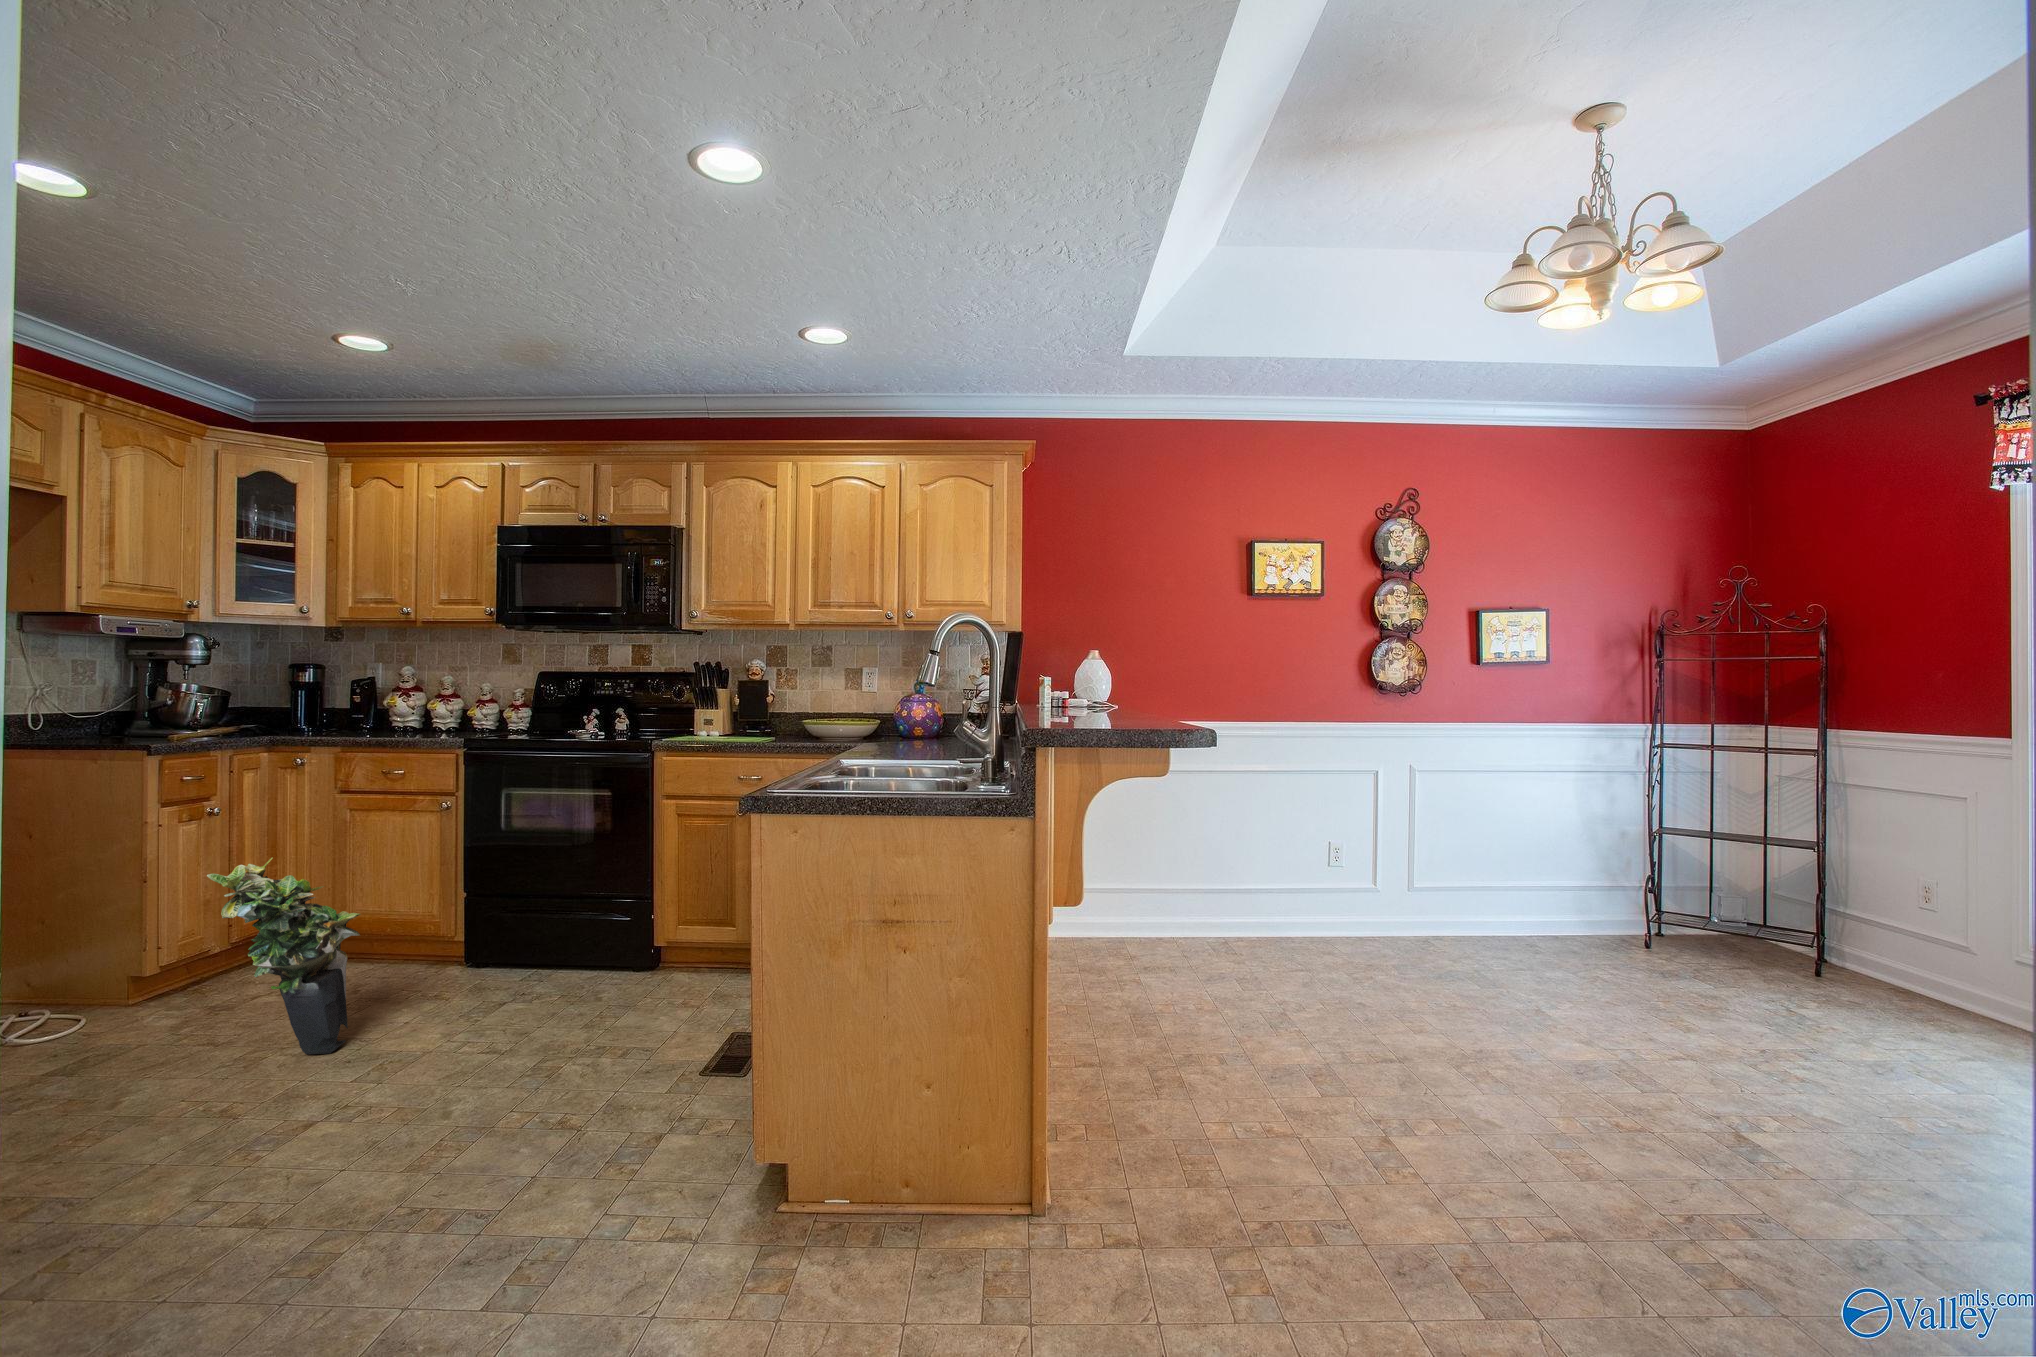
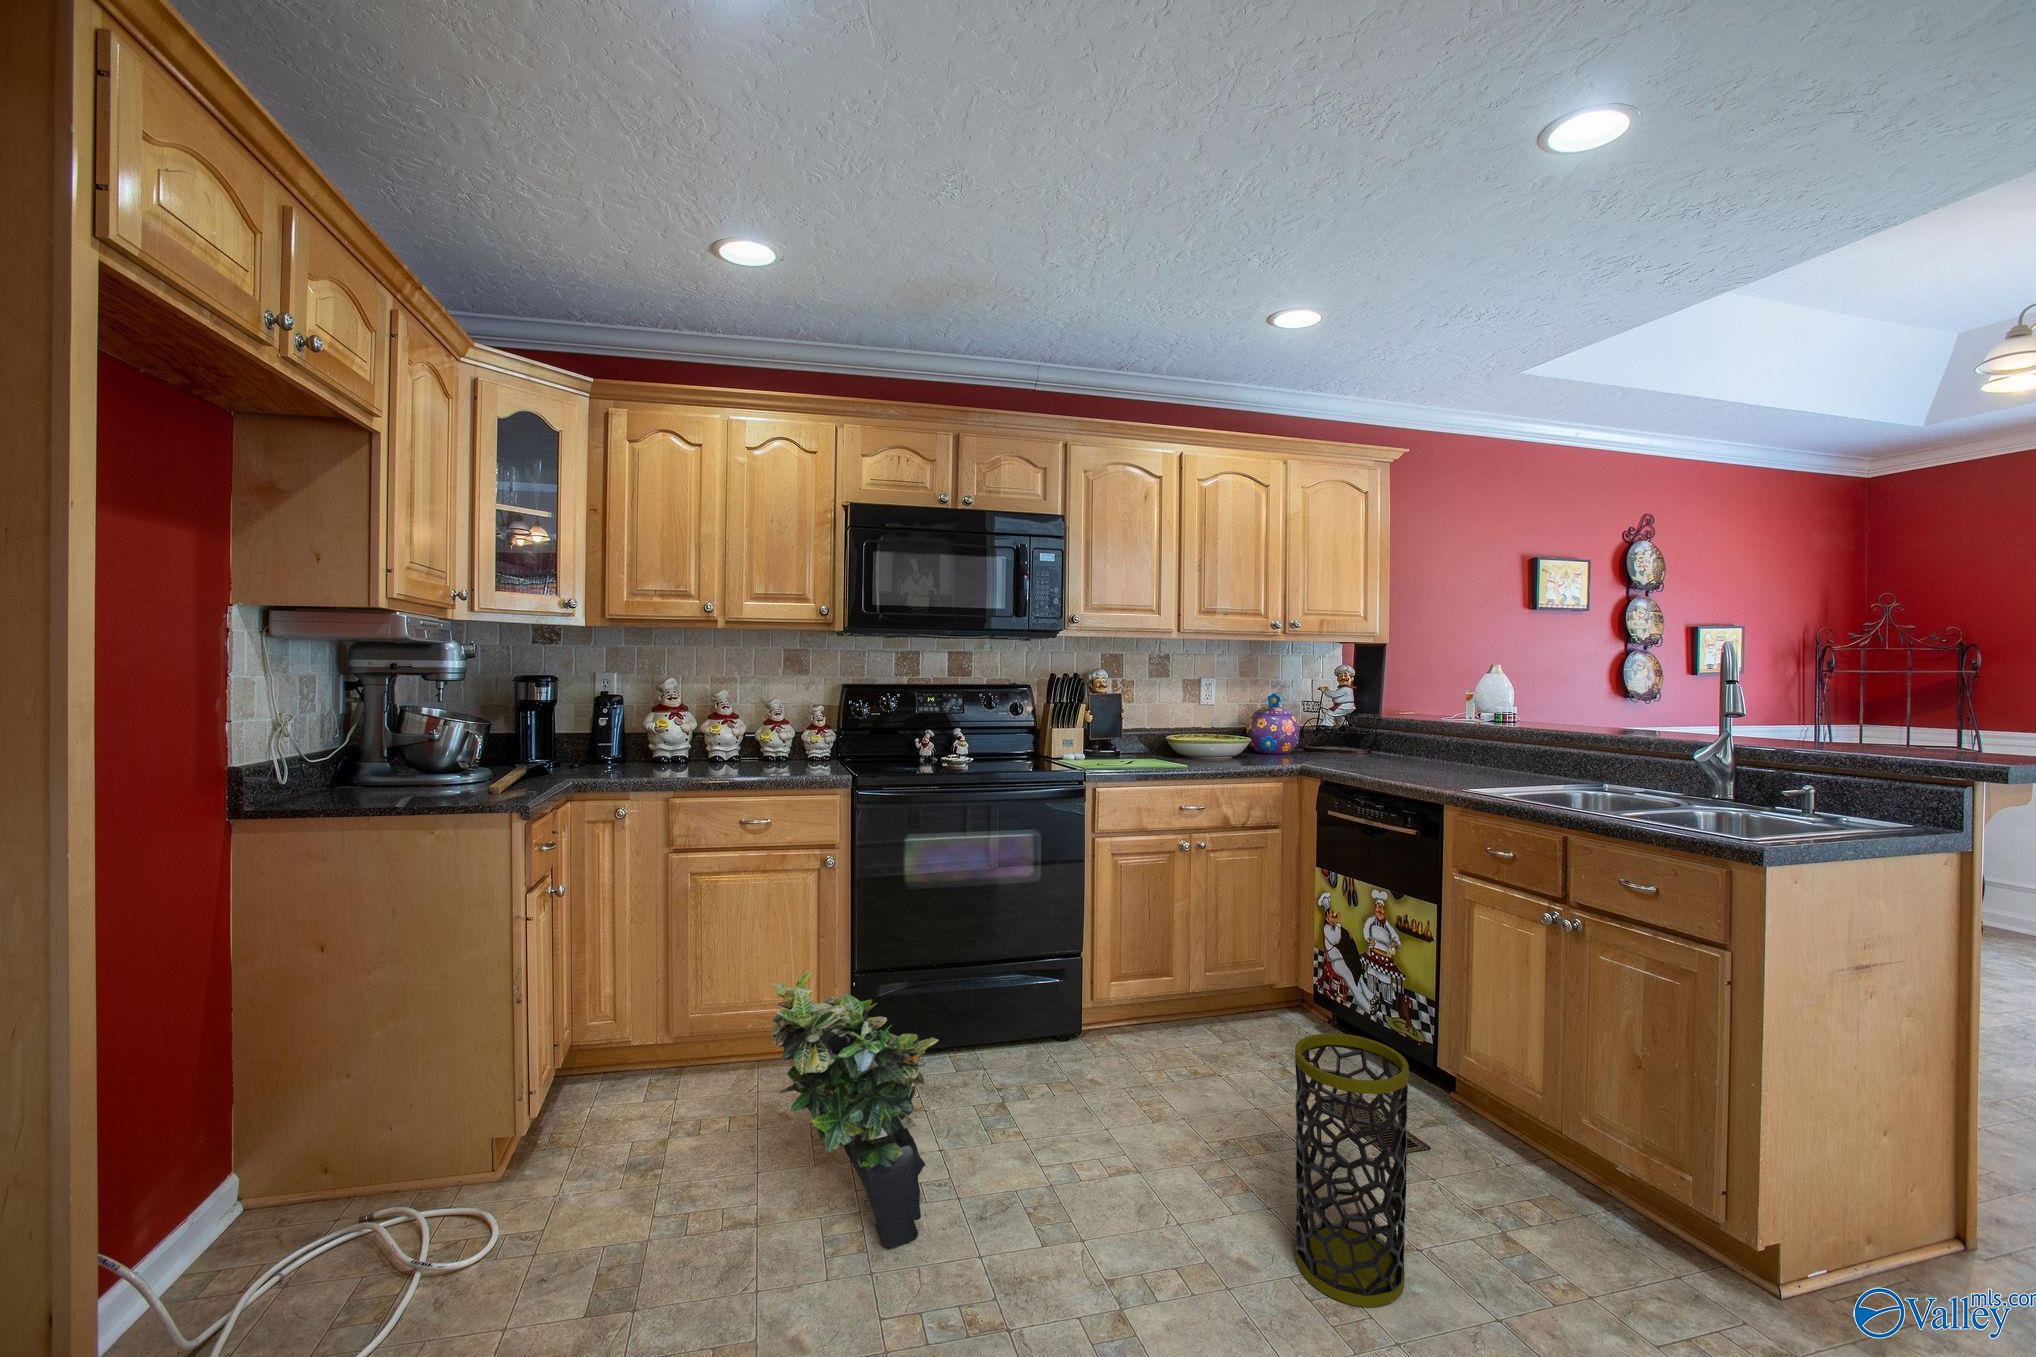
trash can: none [514,933,604,1127] -> present [1295,1033,1409,1307]

